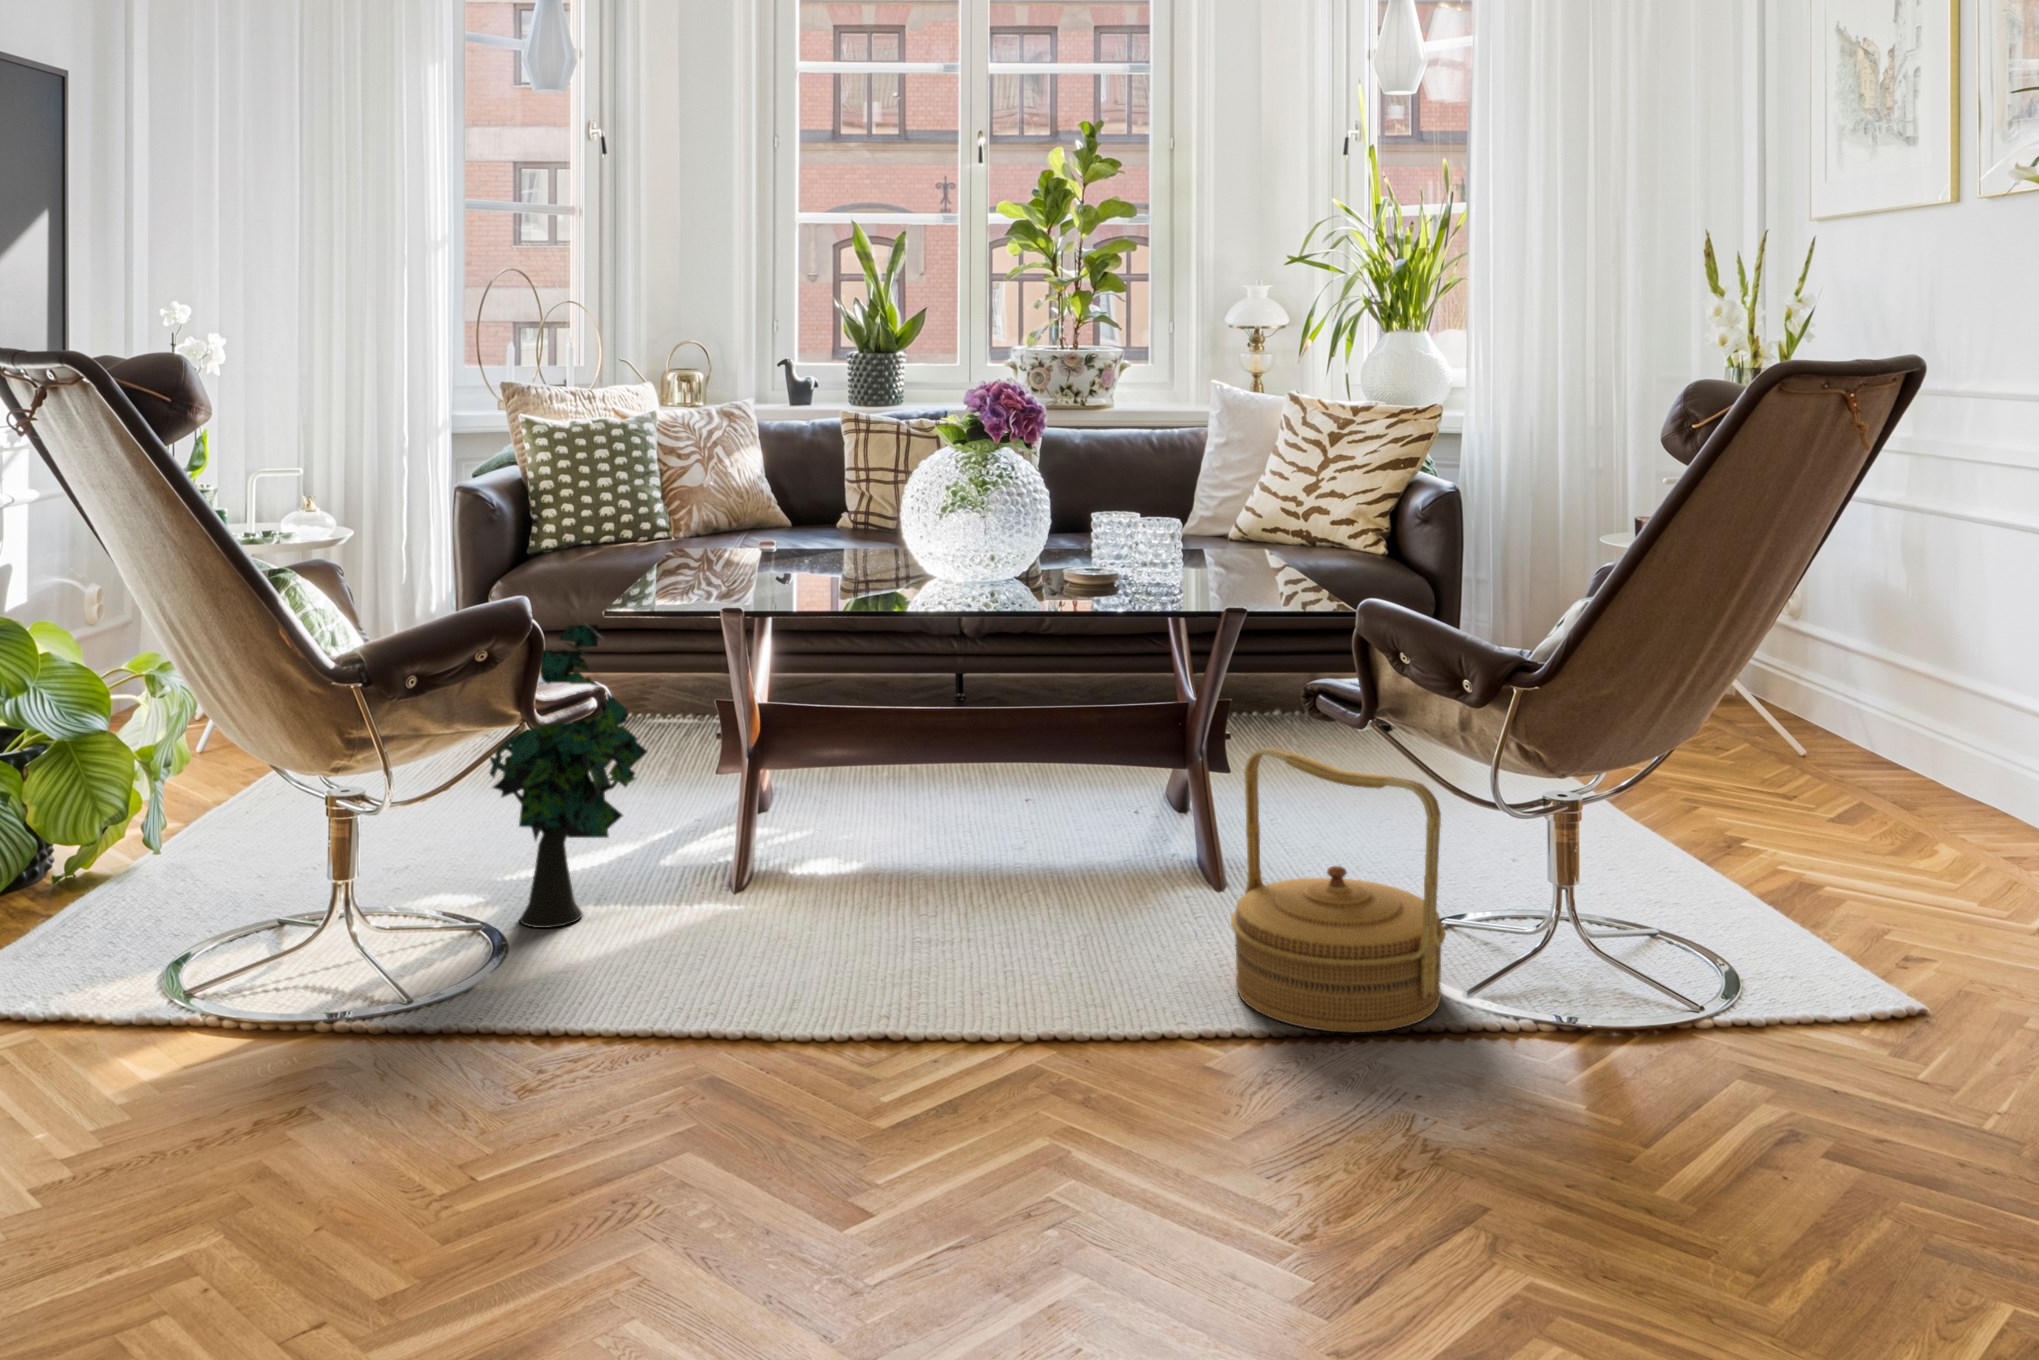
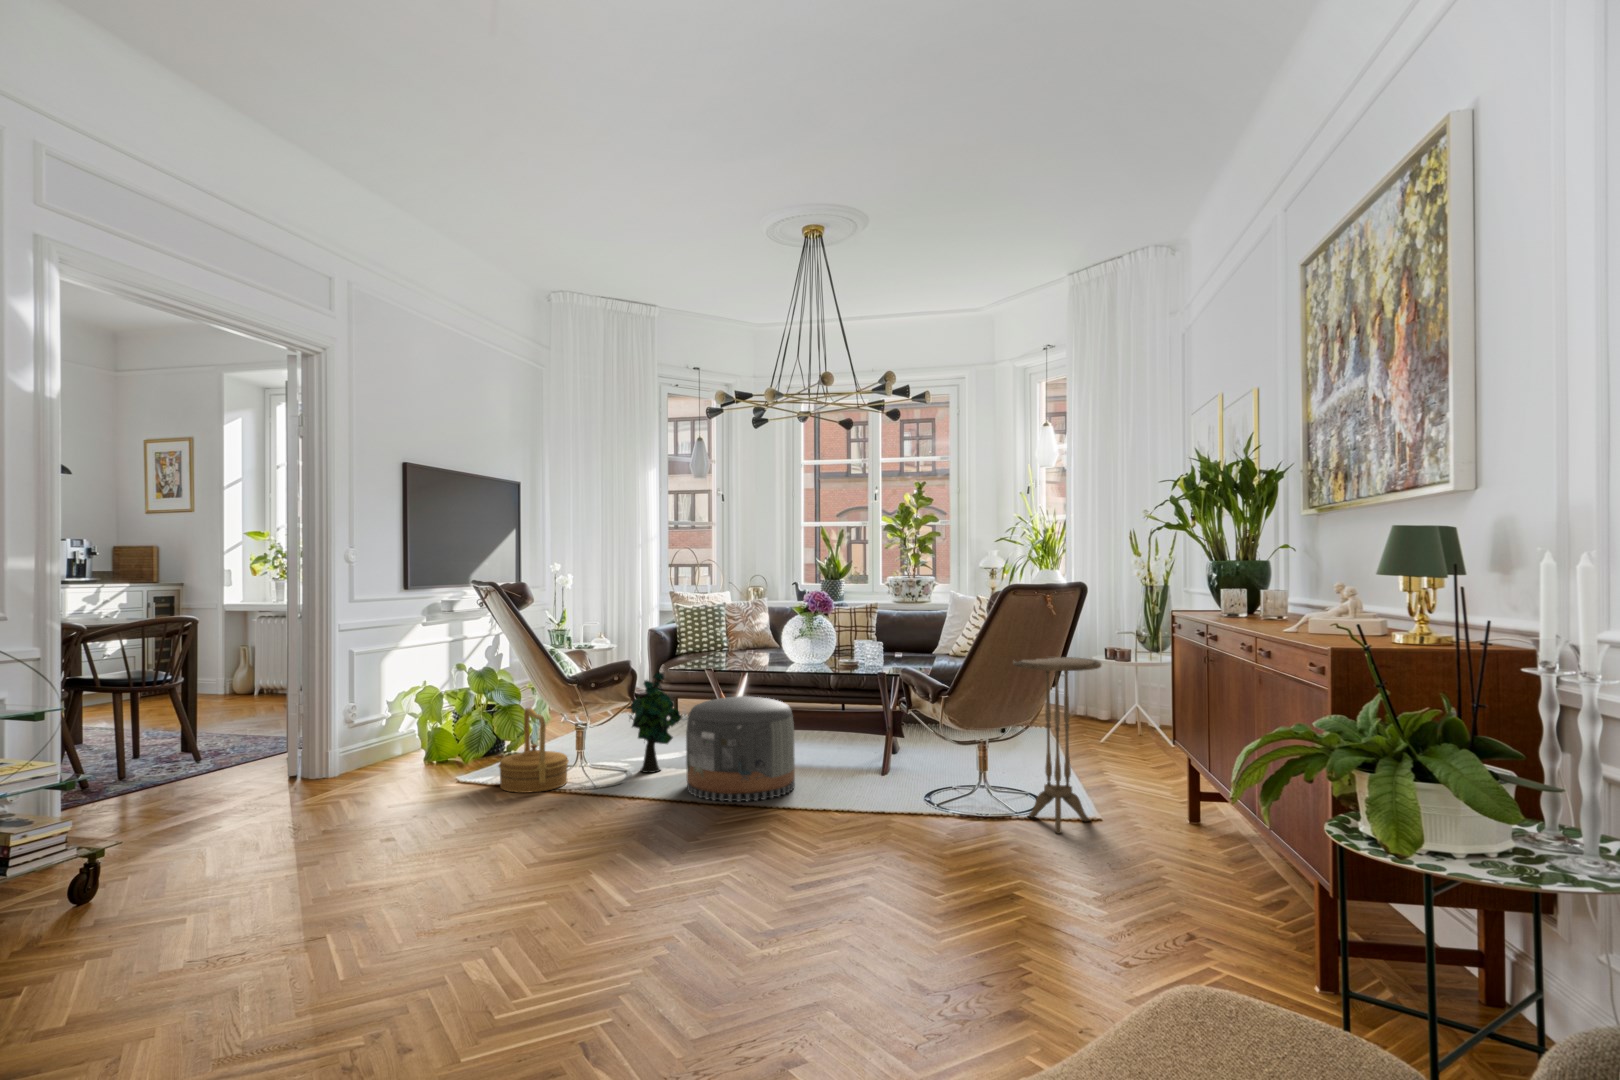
side table: none [1707,560,1969,1073] -> present [1013,657,1101,834]
pouf: none [700,690,1022,1028] -> present [686,696,795,802]
basket: present [1231,747,1446,1033] -> present [499,708,569,793]

